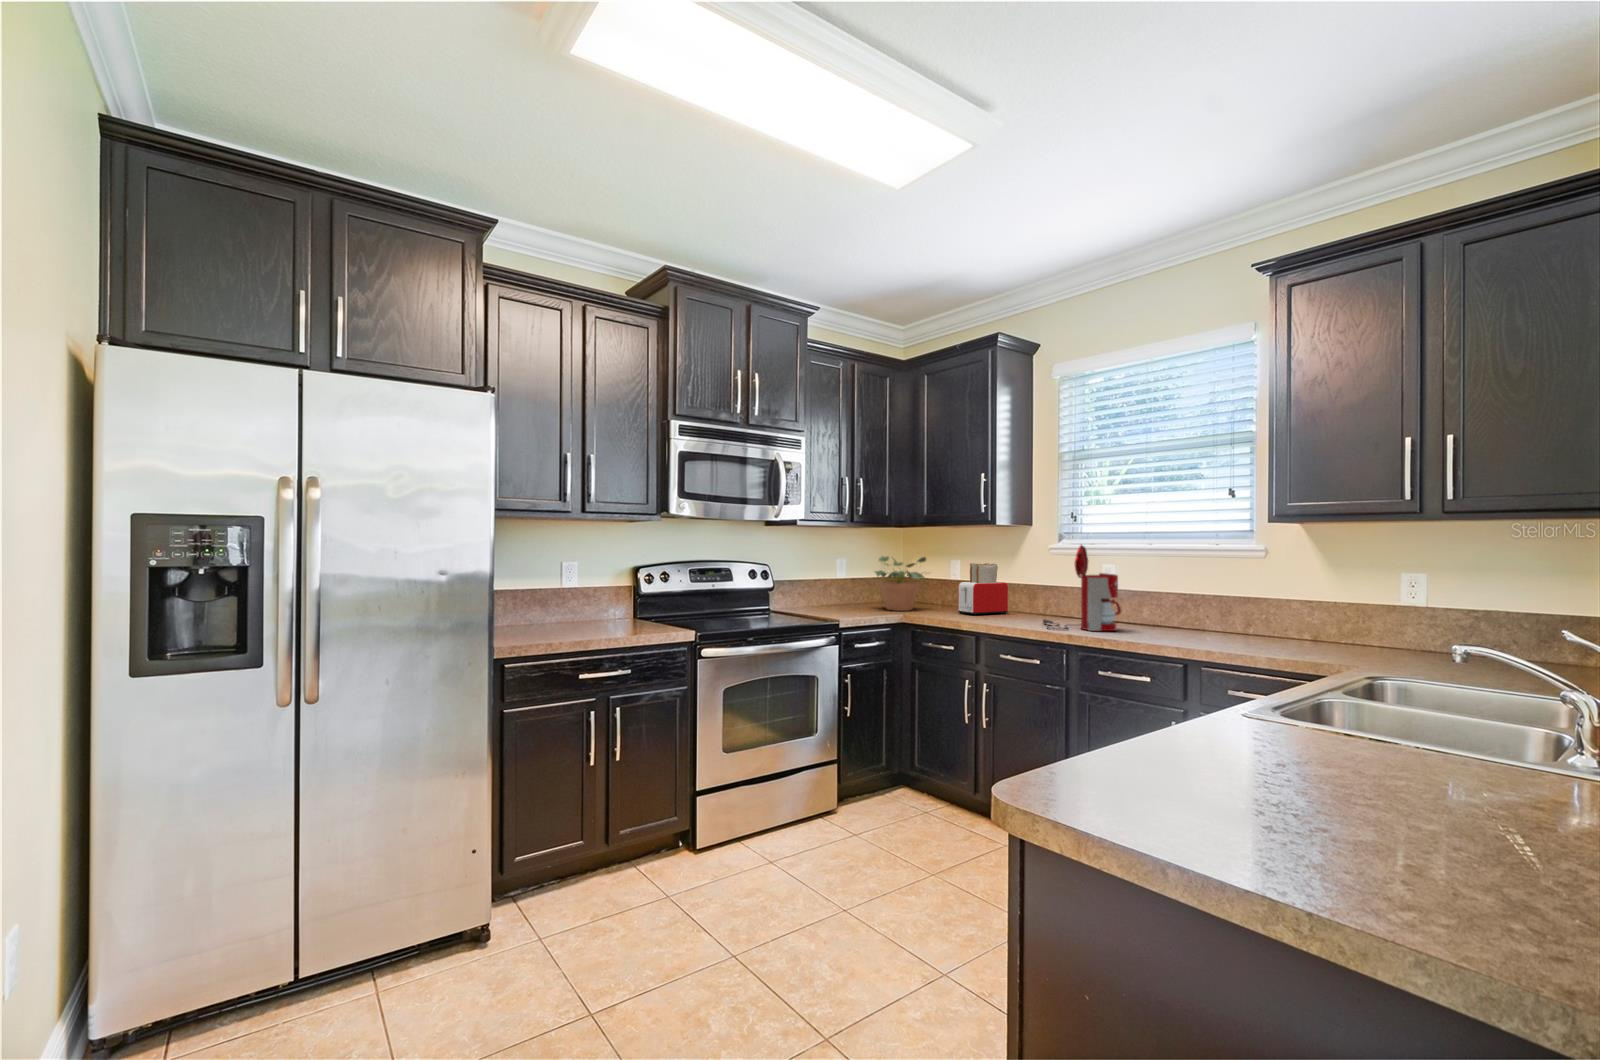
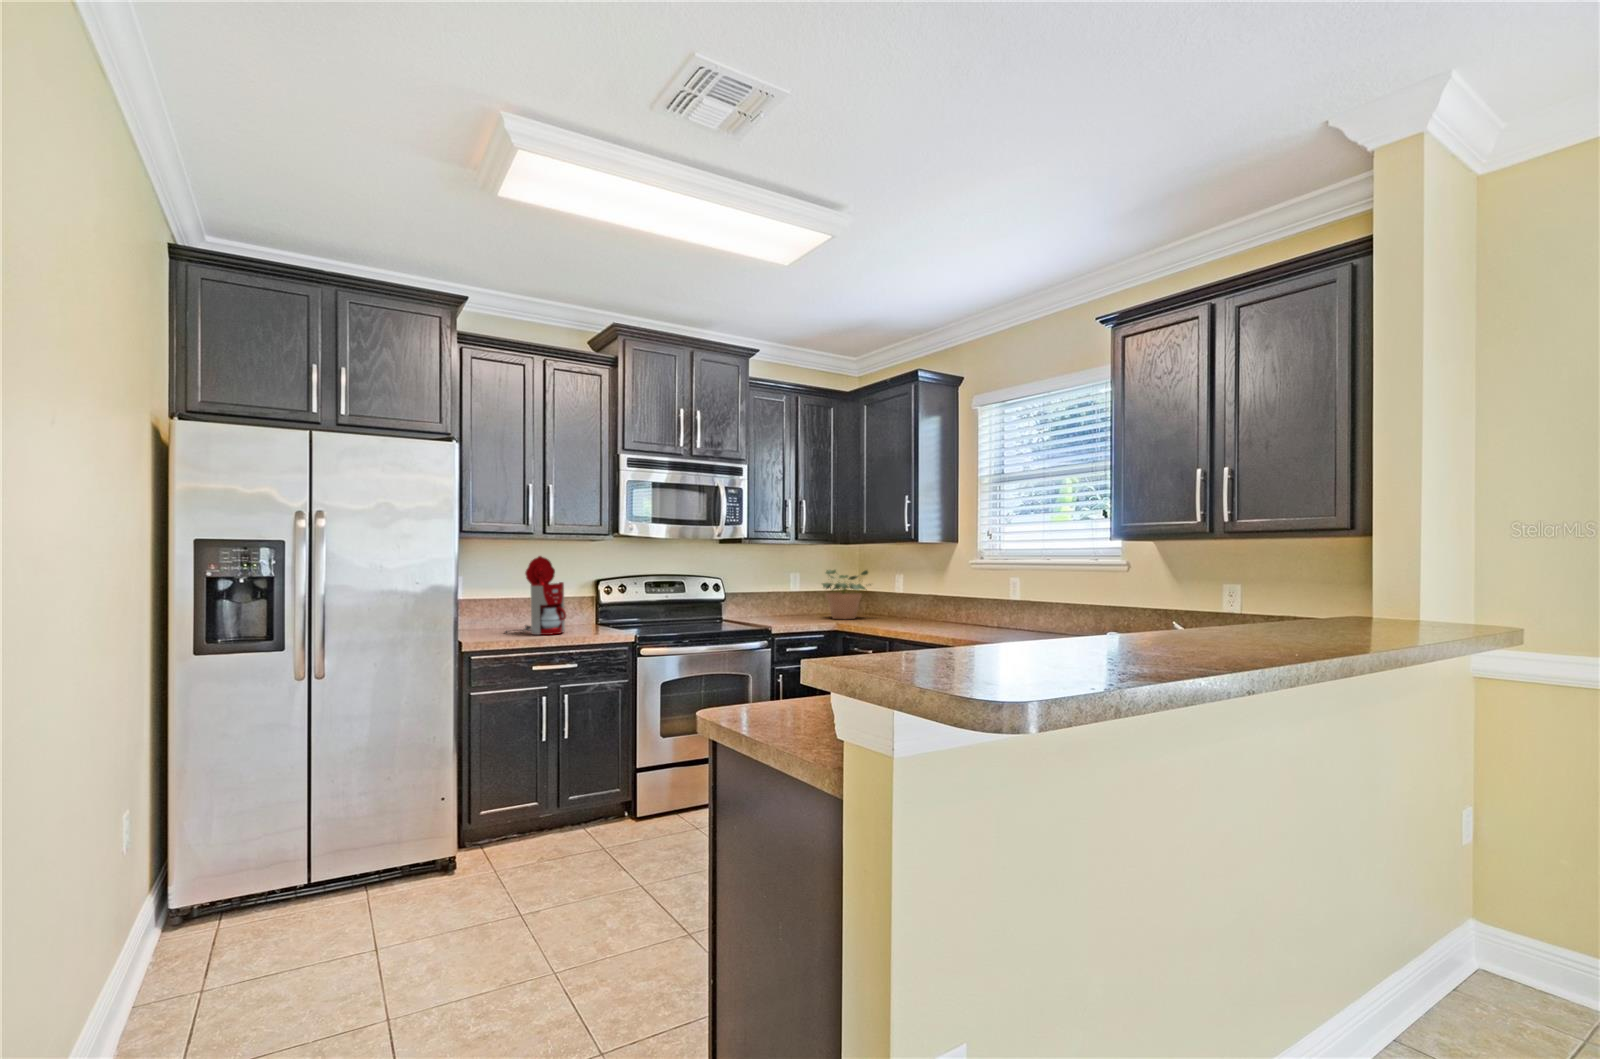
coffee maker: present [1043,545,1121,631] -> present [505,556,566,635]
toaster: present [958,563,1008,615] -> none [893,576,939,623]

